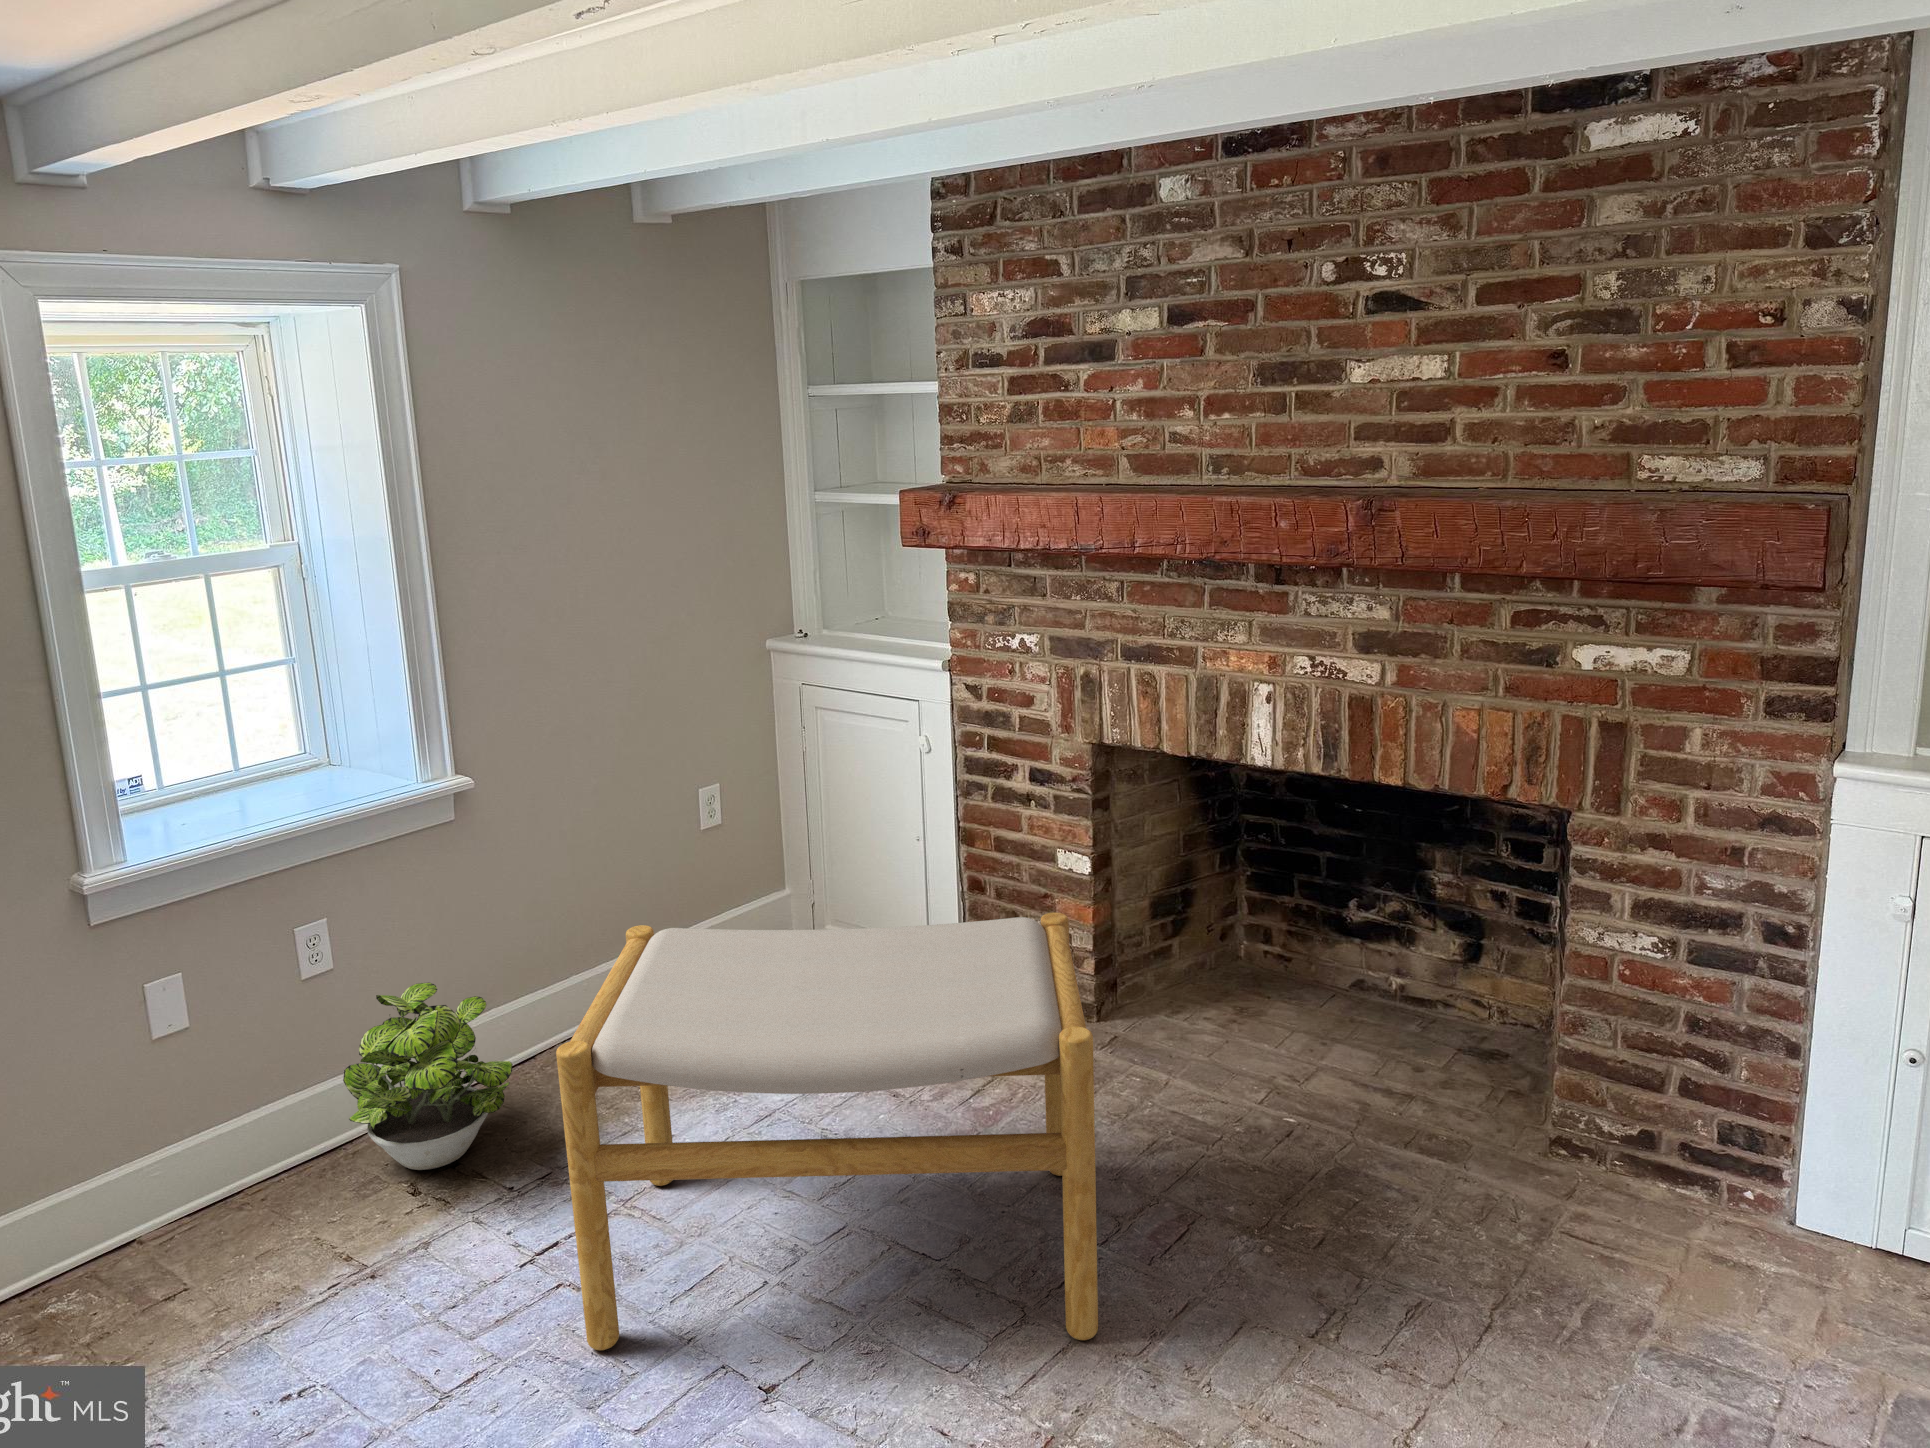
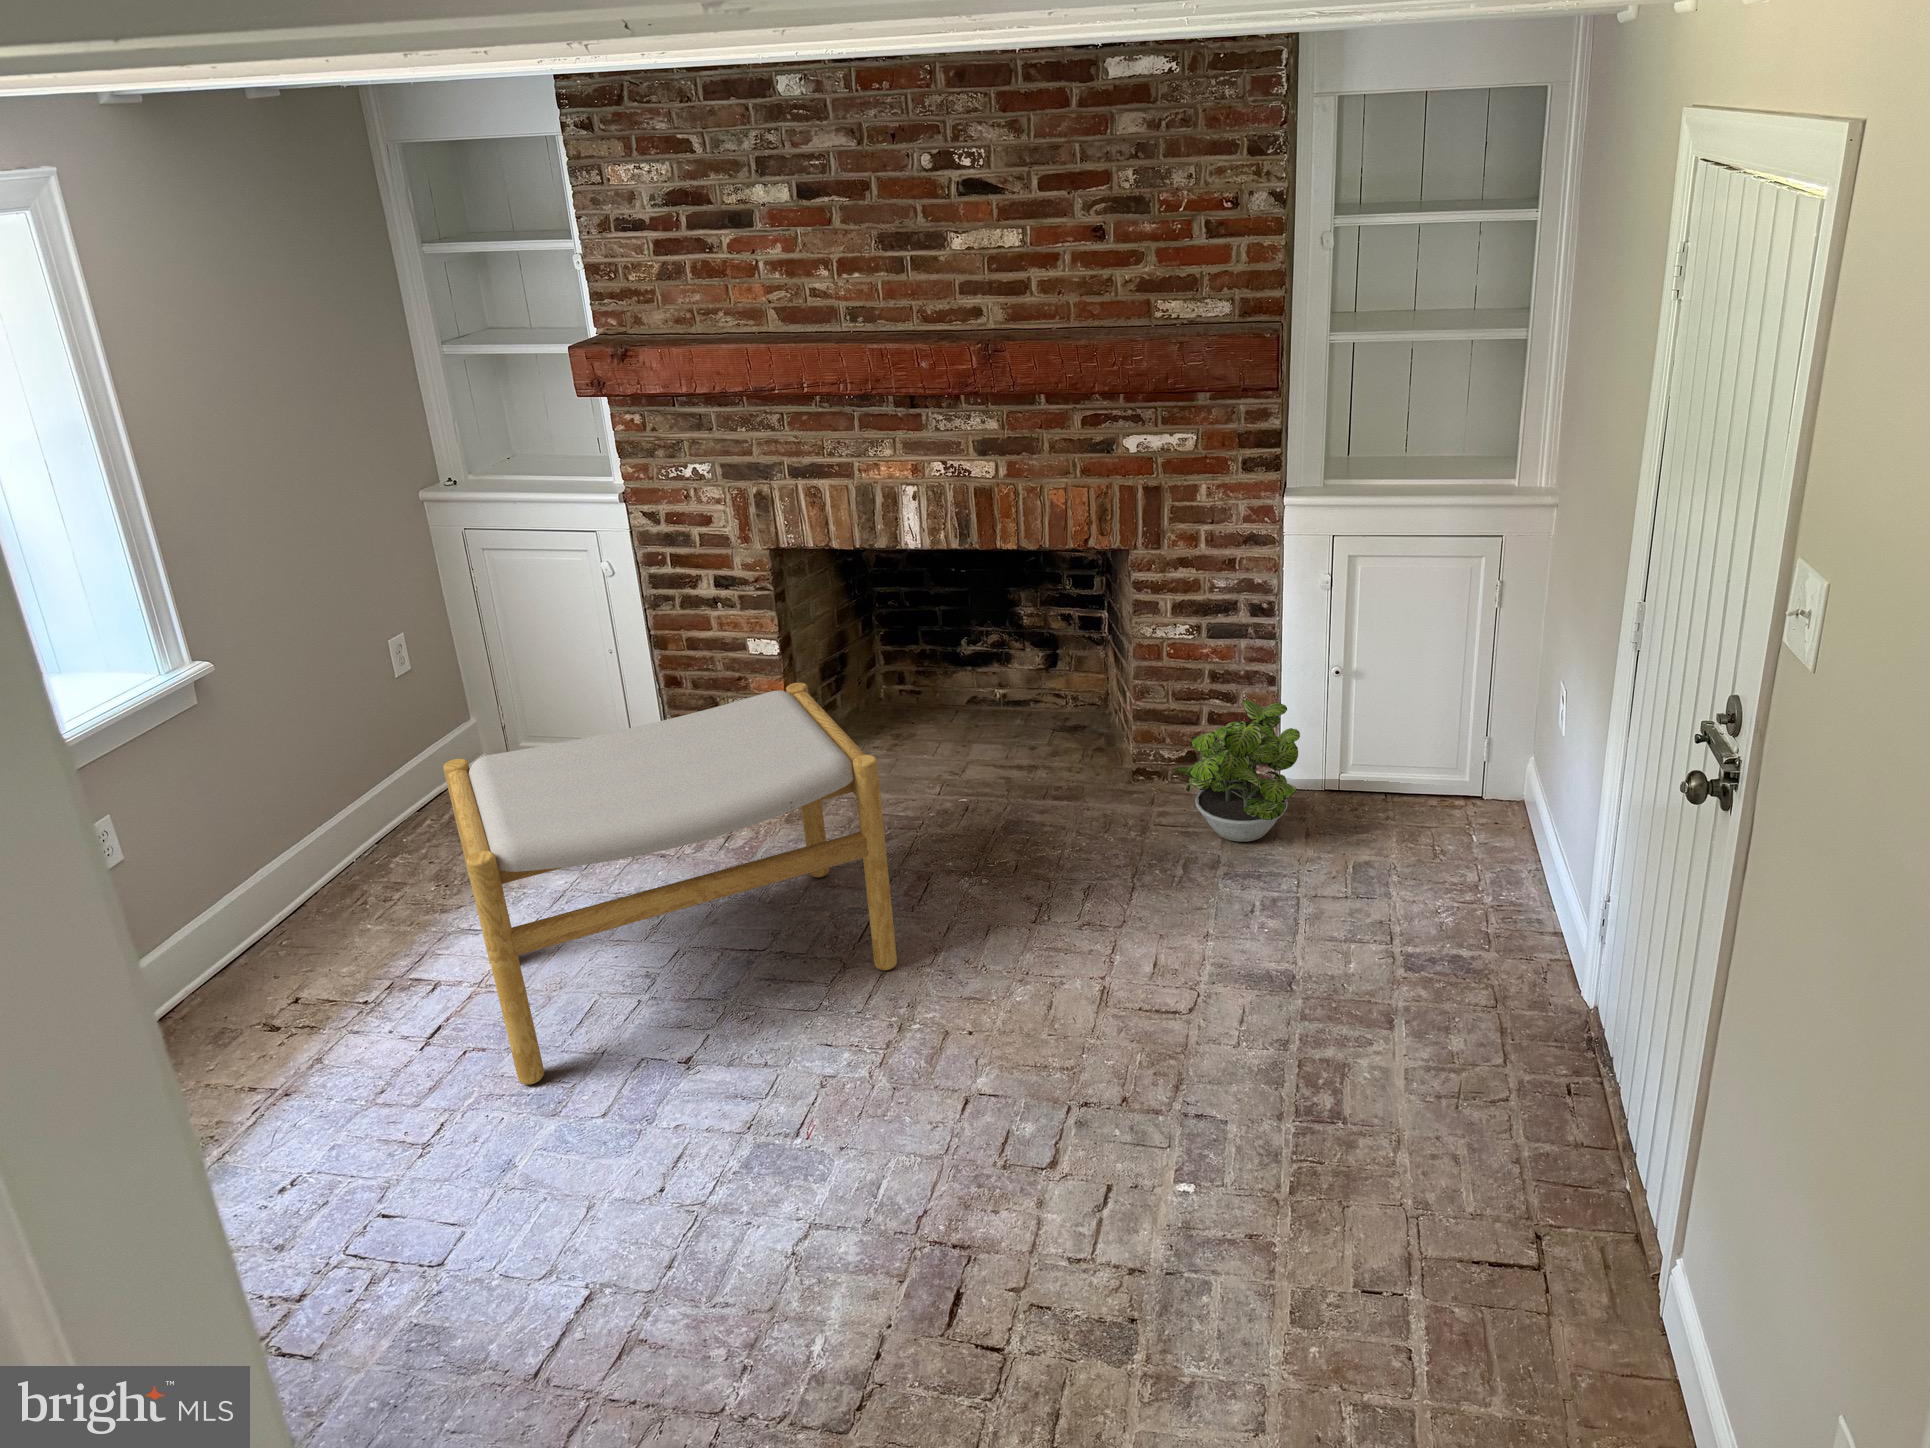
potted plant: present [343,983,513,1170] -> present [1174,699,1300,842]

